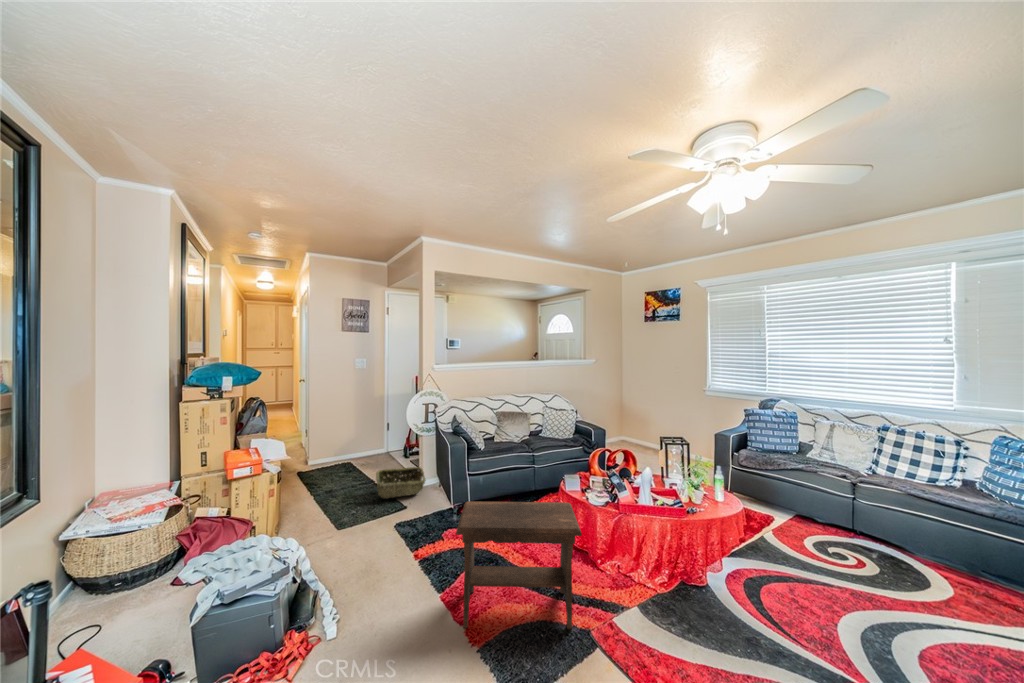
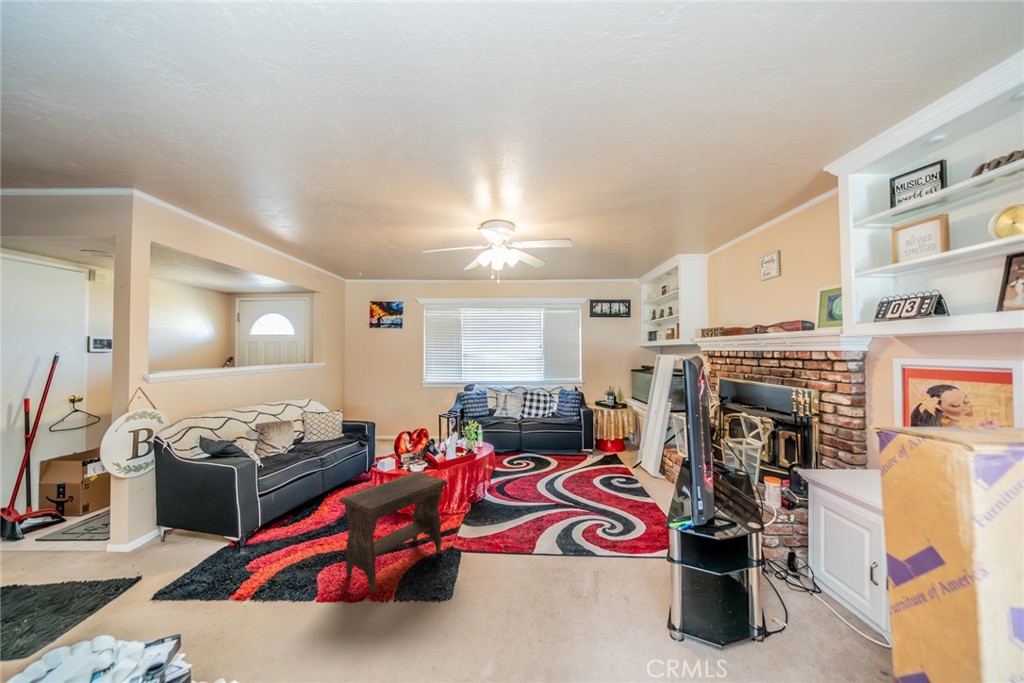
woven basket: present [376,467,426,499] -> none [70,520,174,578]

